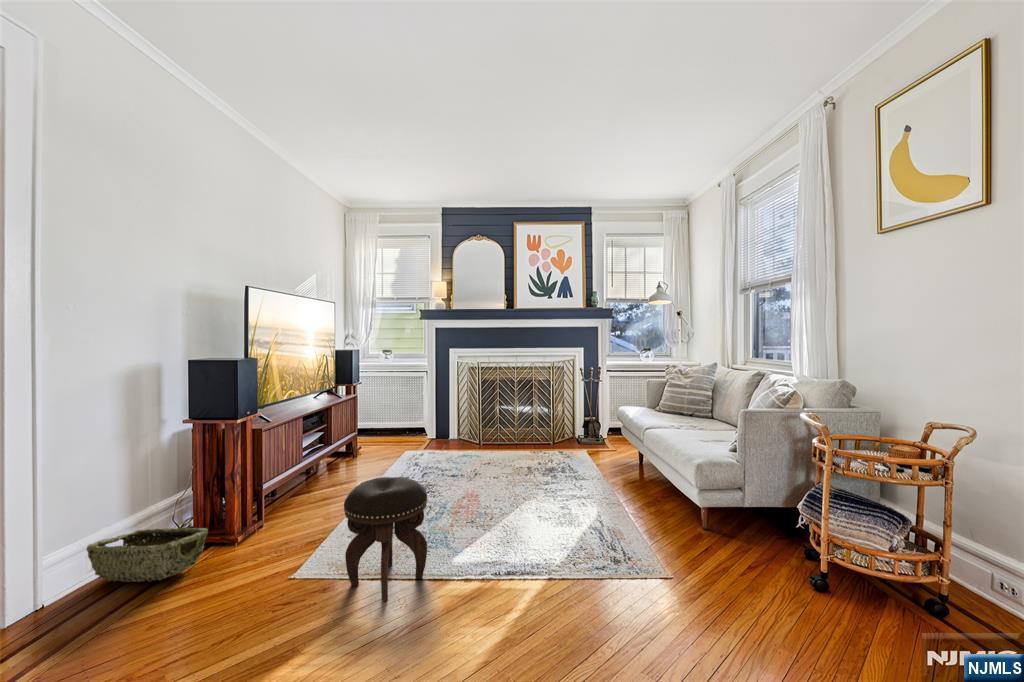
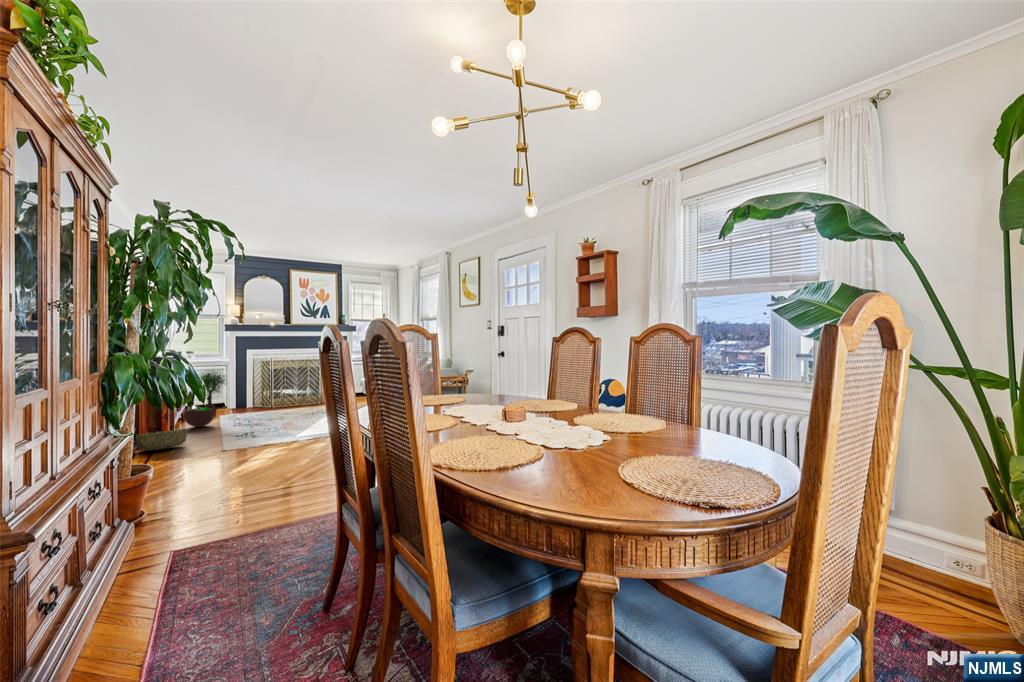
potted tree: none [310,381,373,484] -> present [184,371,226,427]
footstool: present [344,477,427,601] -> none [267,396,302,437]

